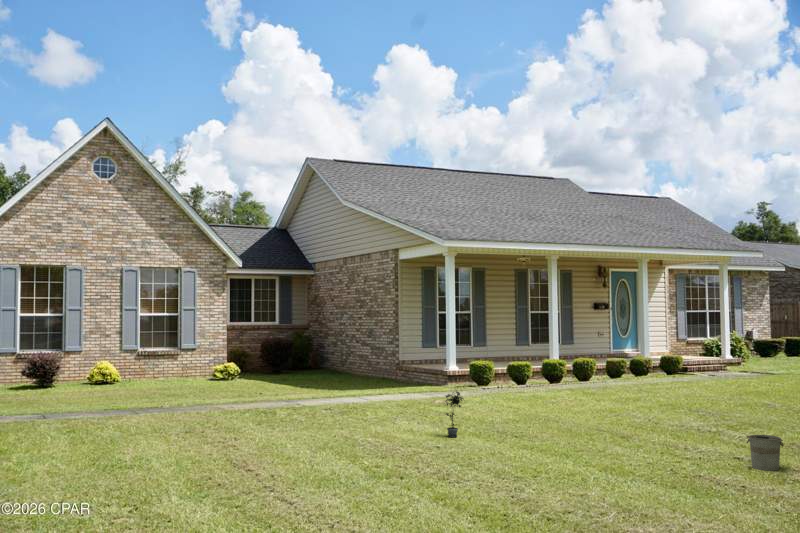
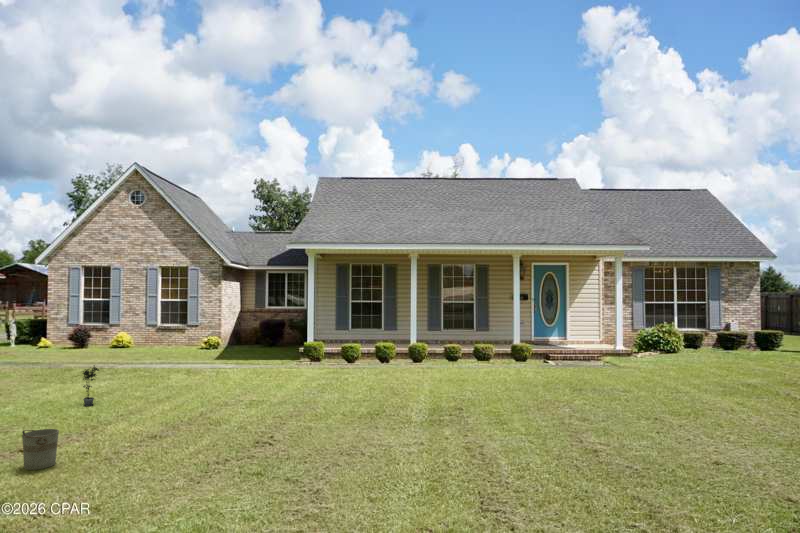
bucket: present [747,435,784,471] -> present [22,429,59,470]

